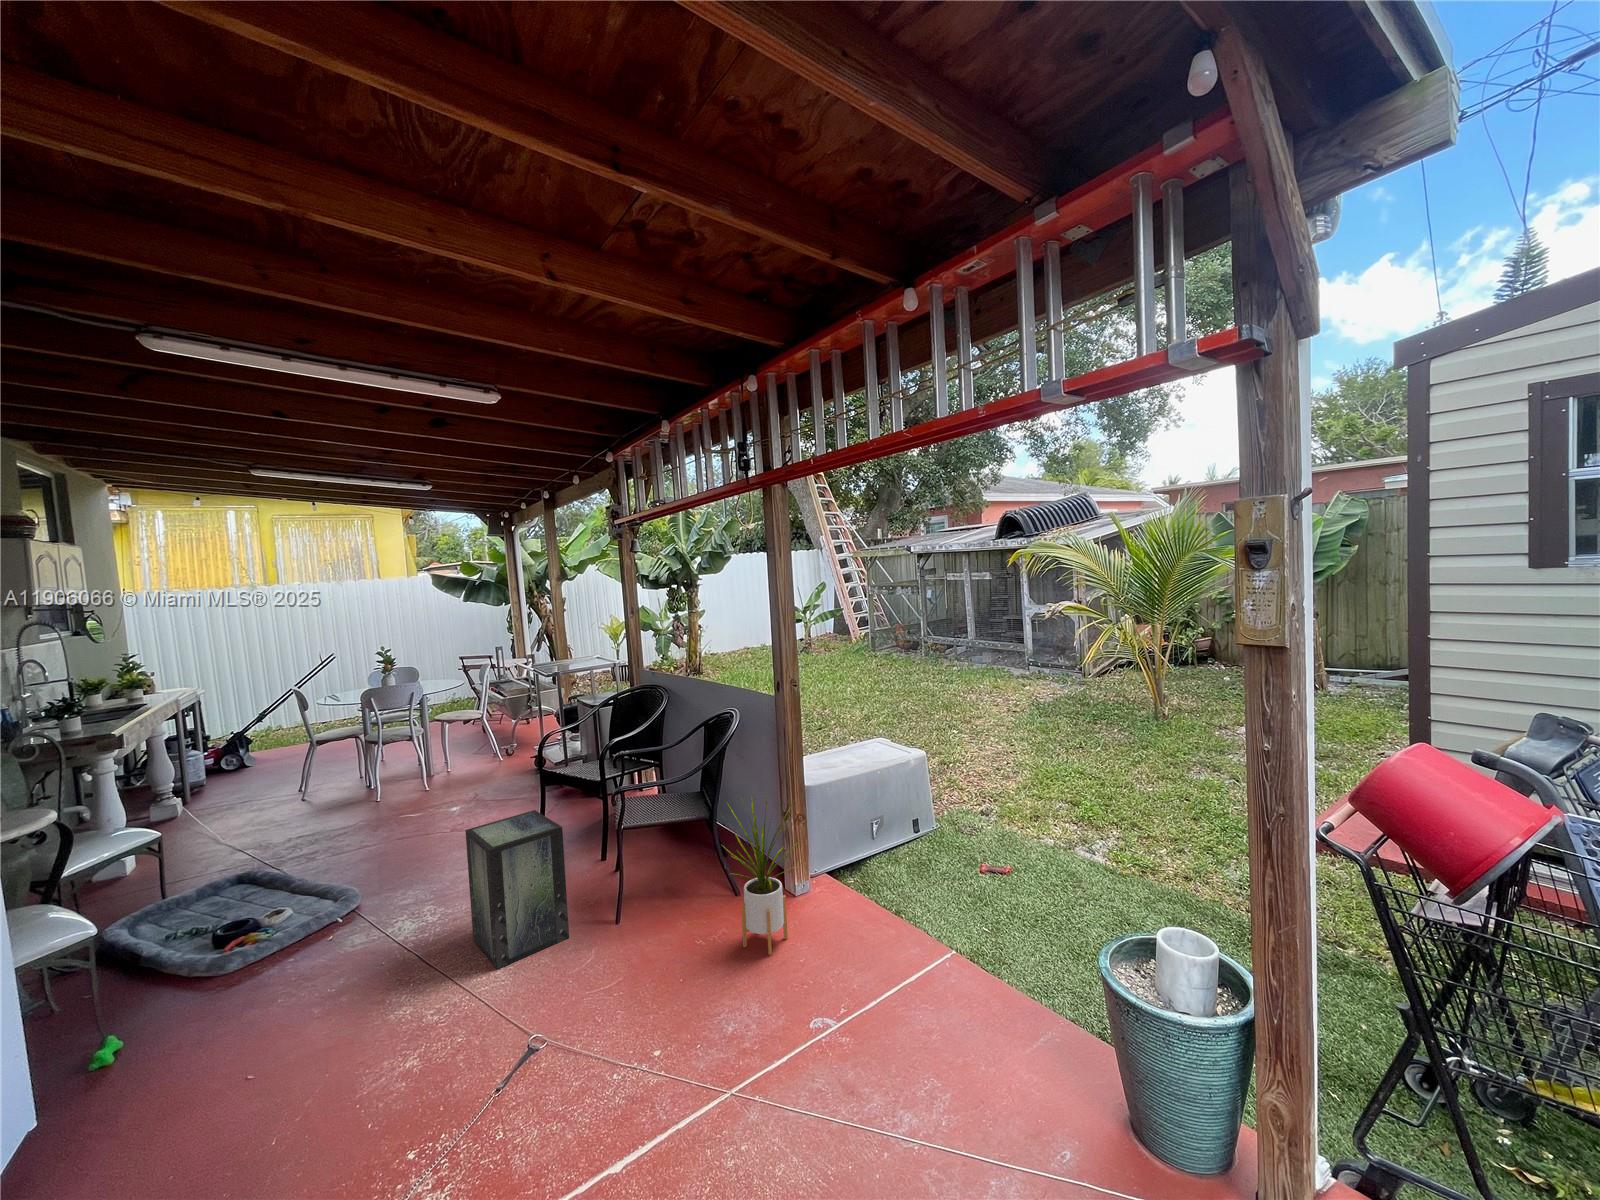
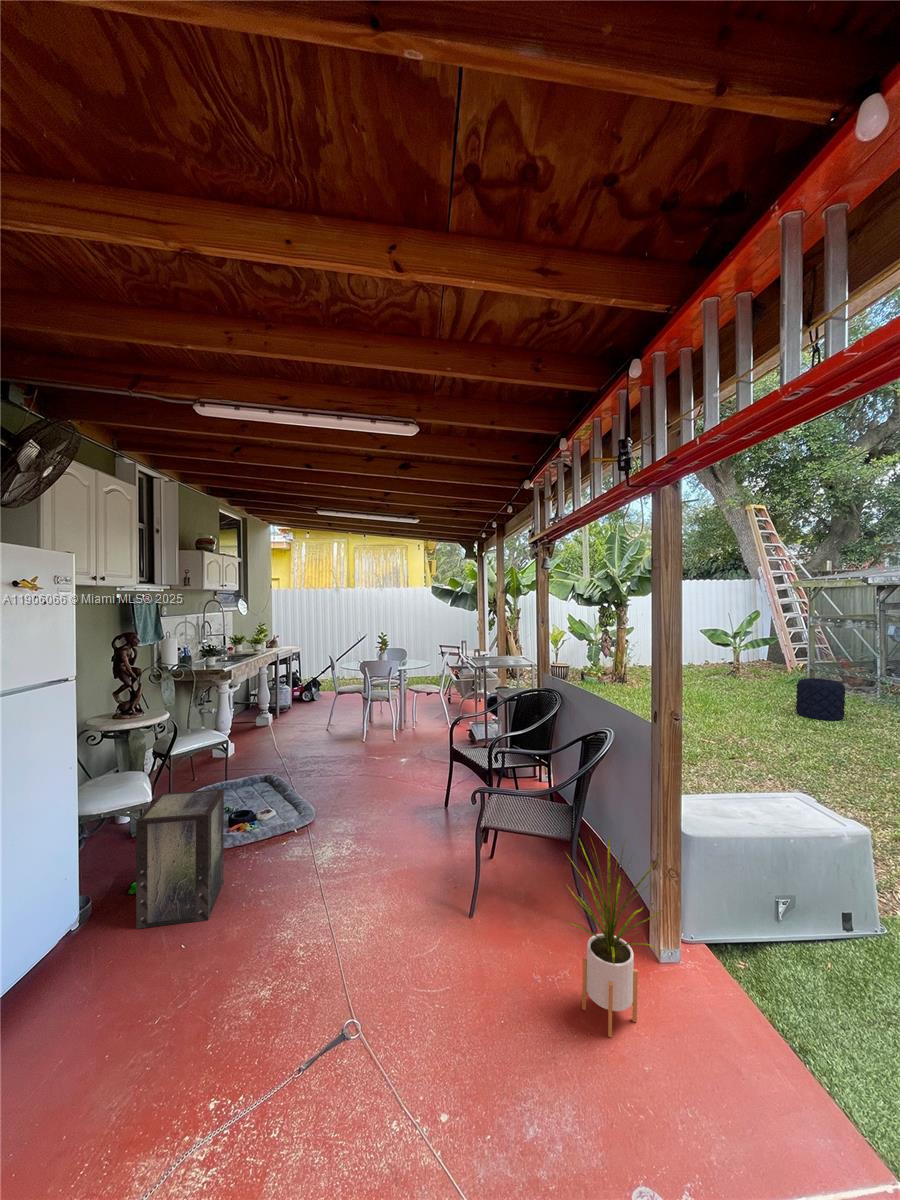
pouf: none [863,644,900,682] -> present [796,678,845,720]
storage box: present [465,810,569,969] -> present [136,789,224,929]

